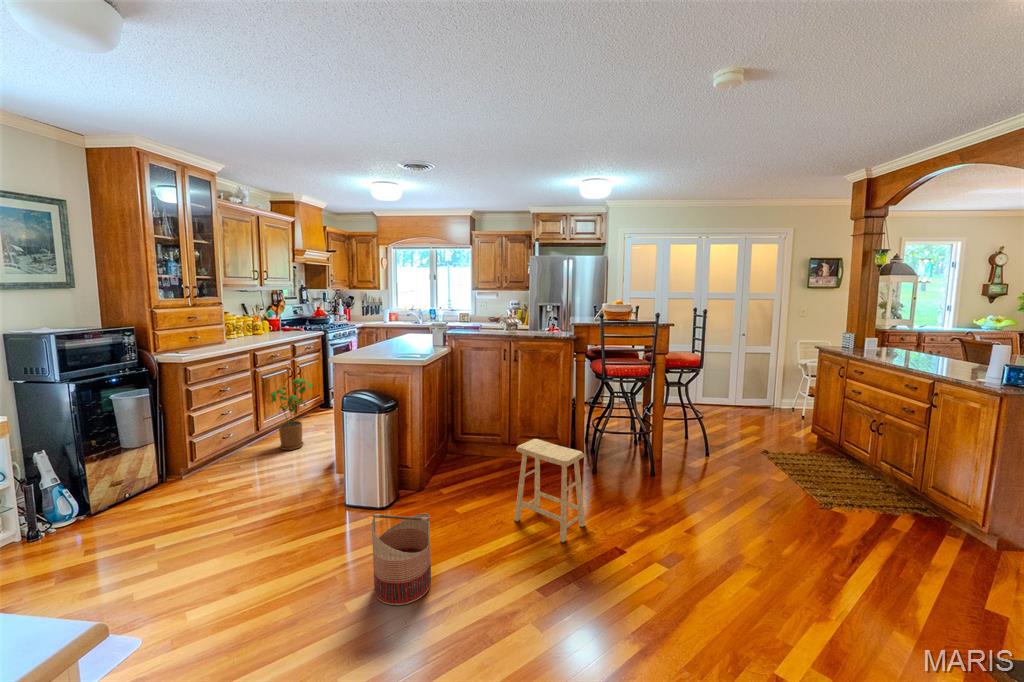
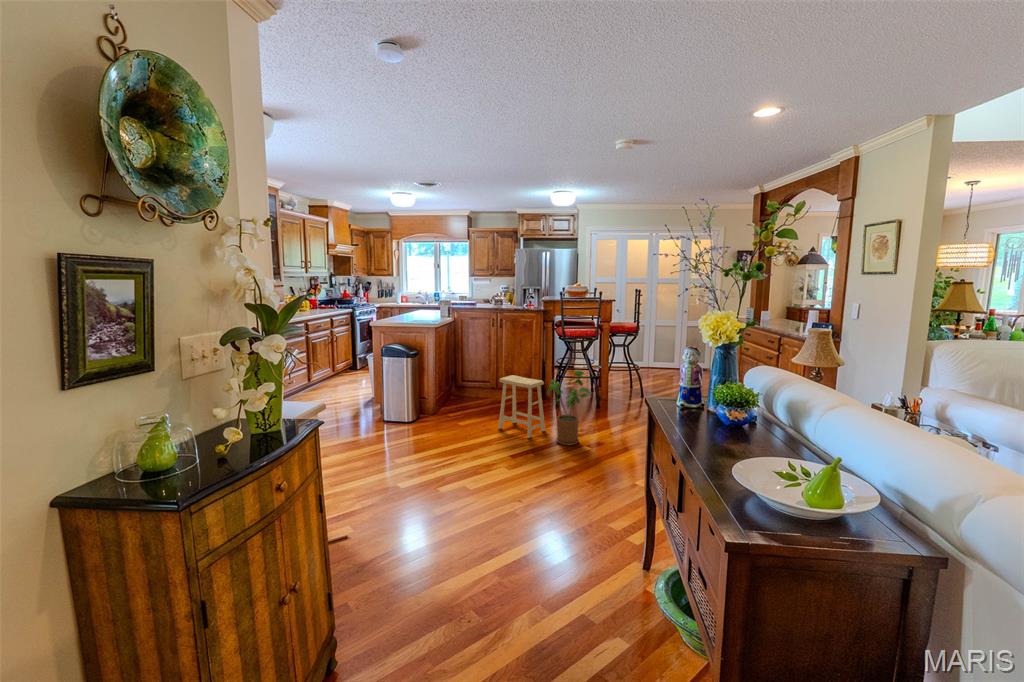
house plant: present [270,378,313,450] -> present [547,370,591,445]
basket: present [372,513,431,605] -> none [409,410,444,462]

